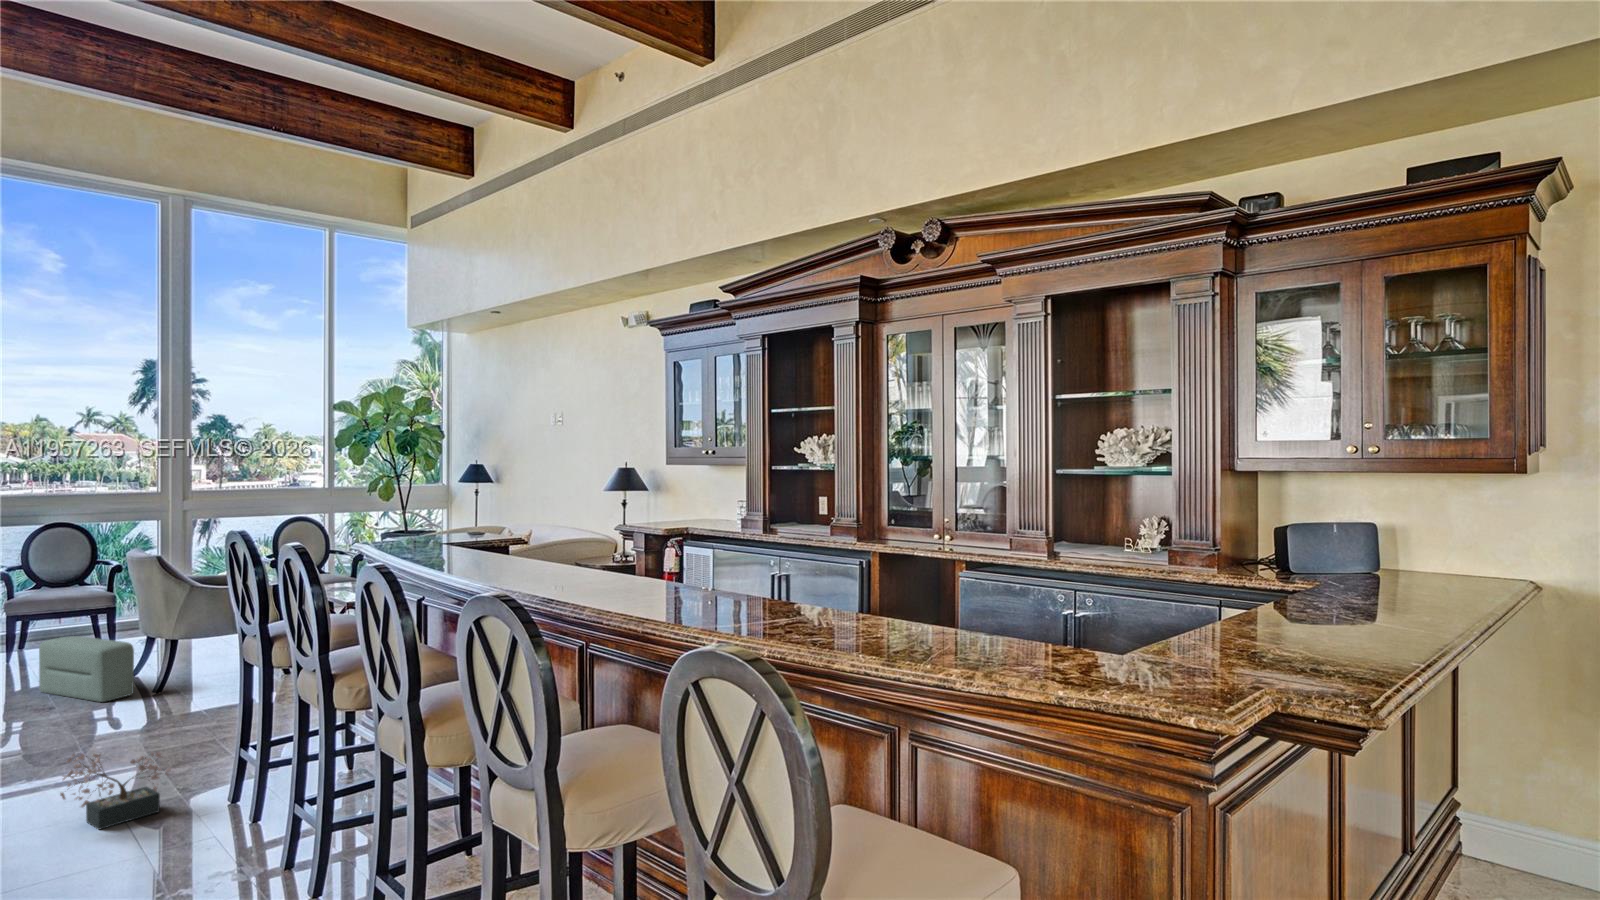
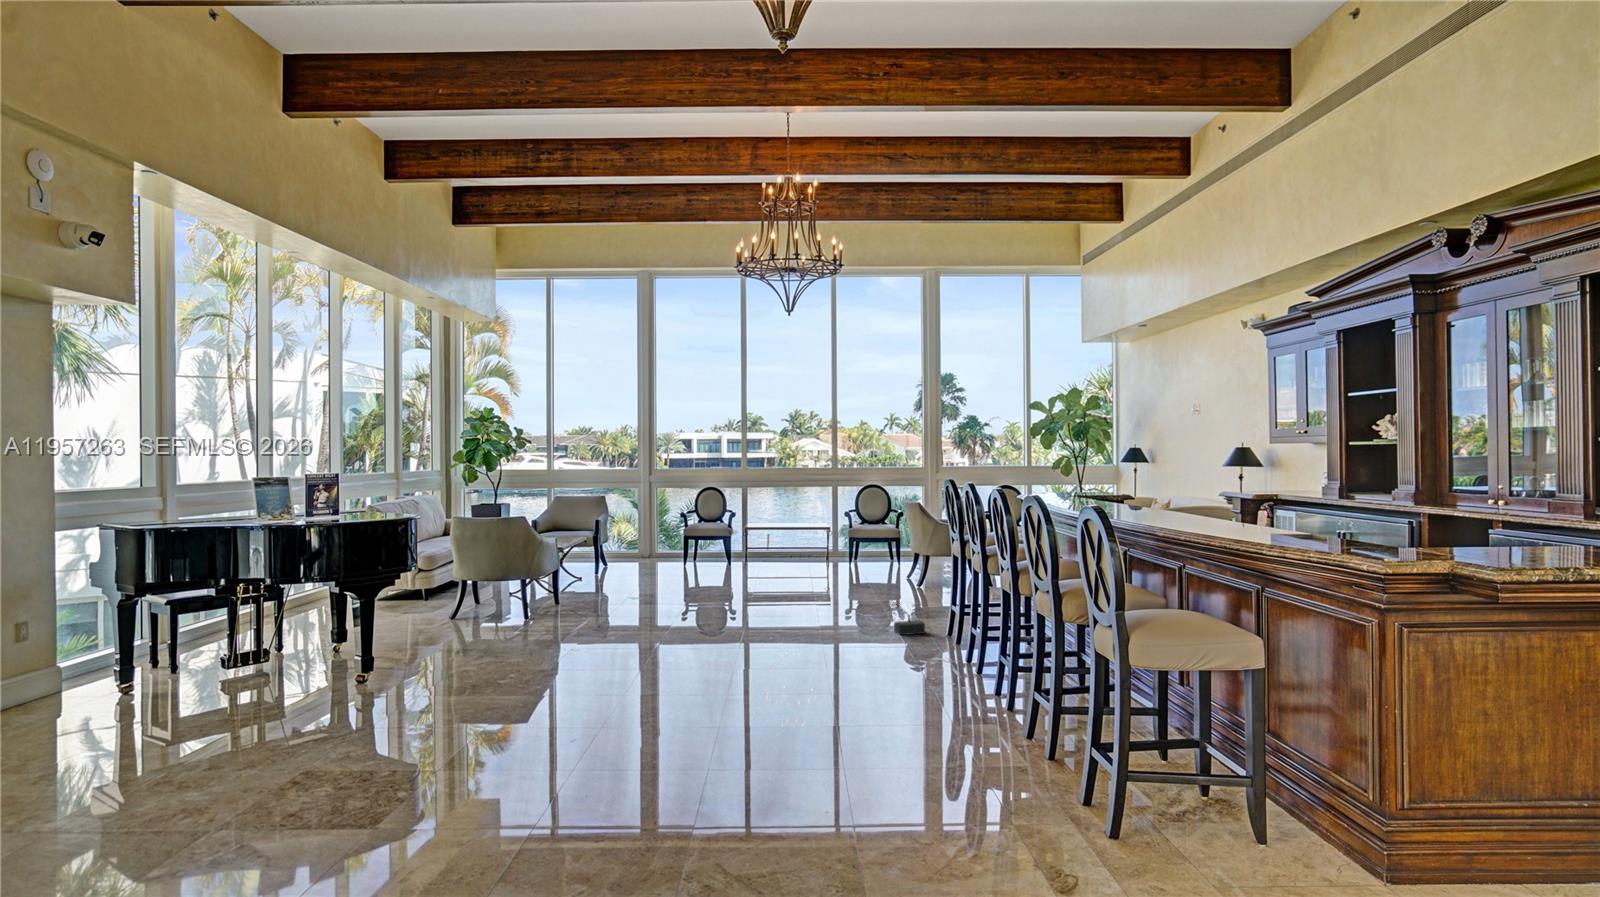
pouf: present [39,636,134,702] -> none [867,552,912,590]

